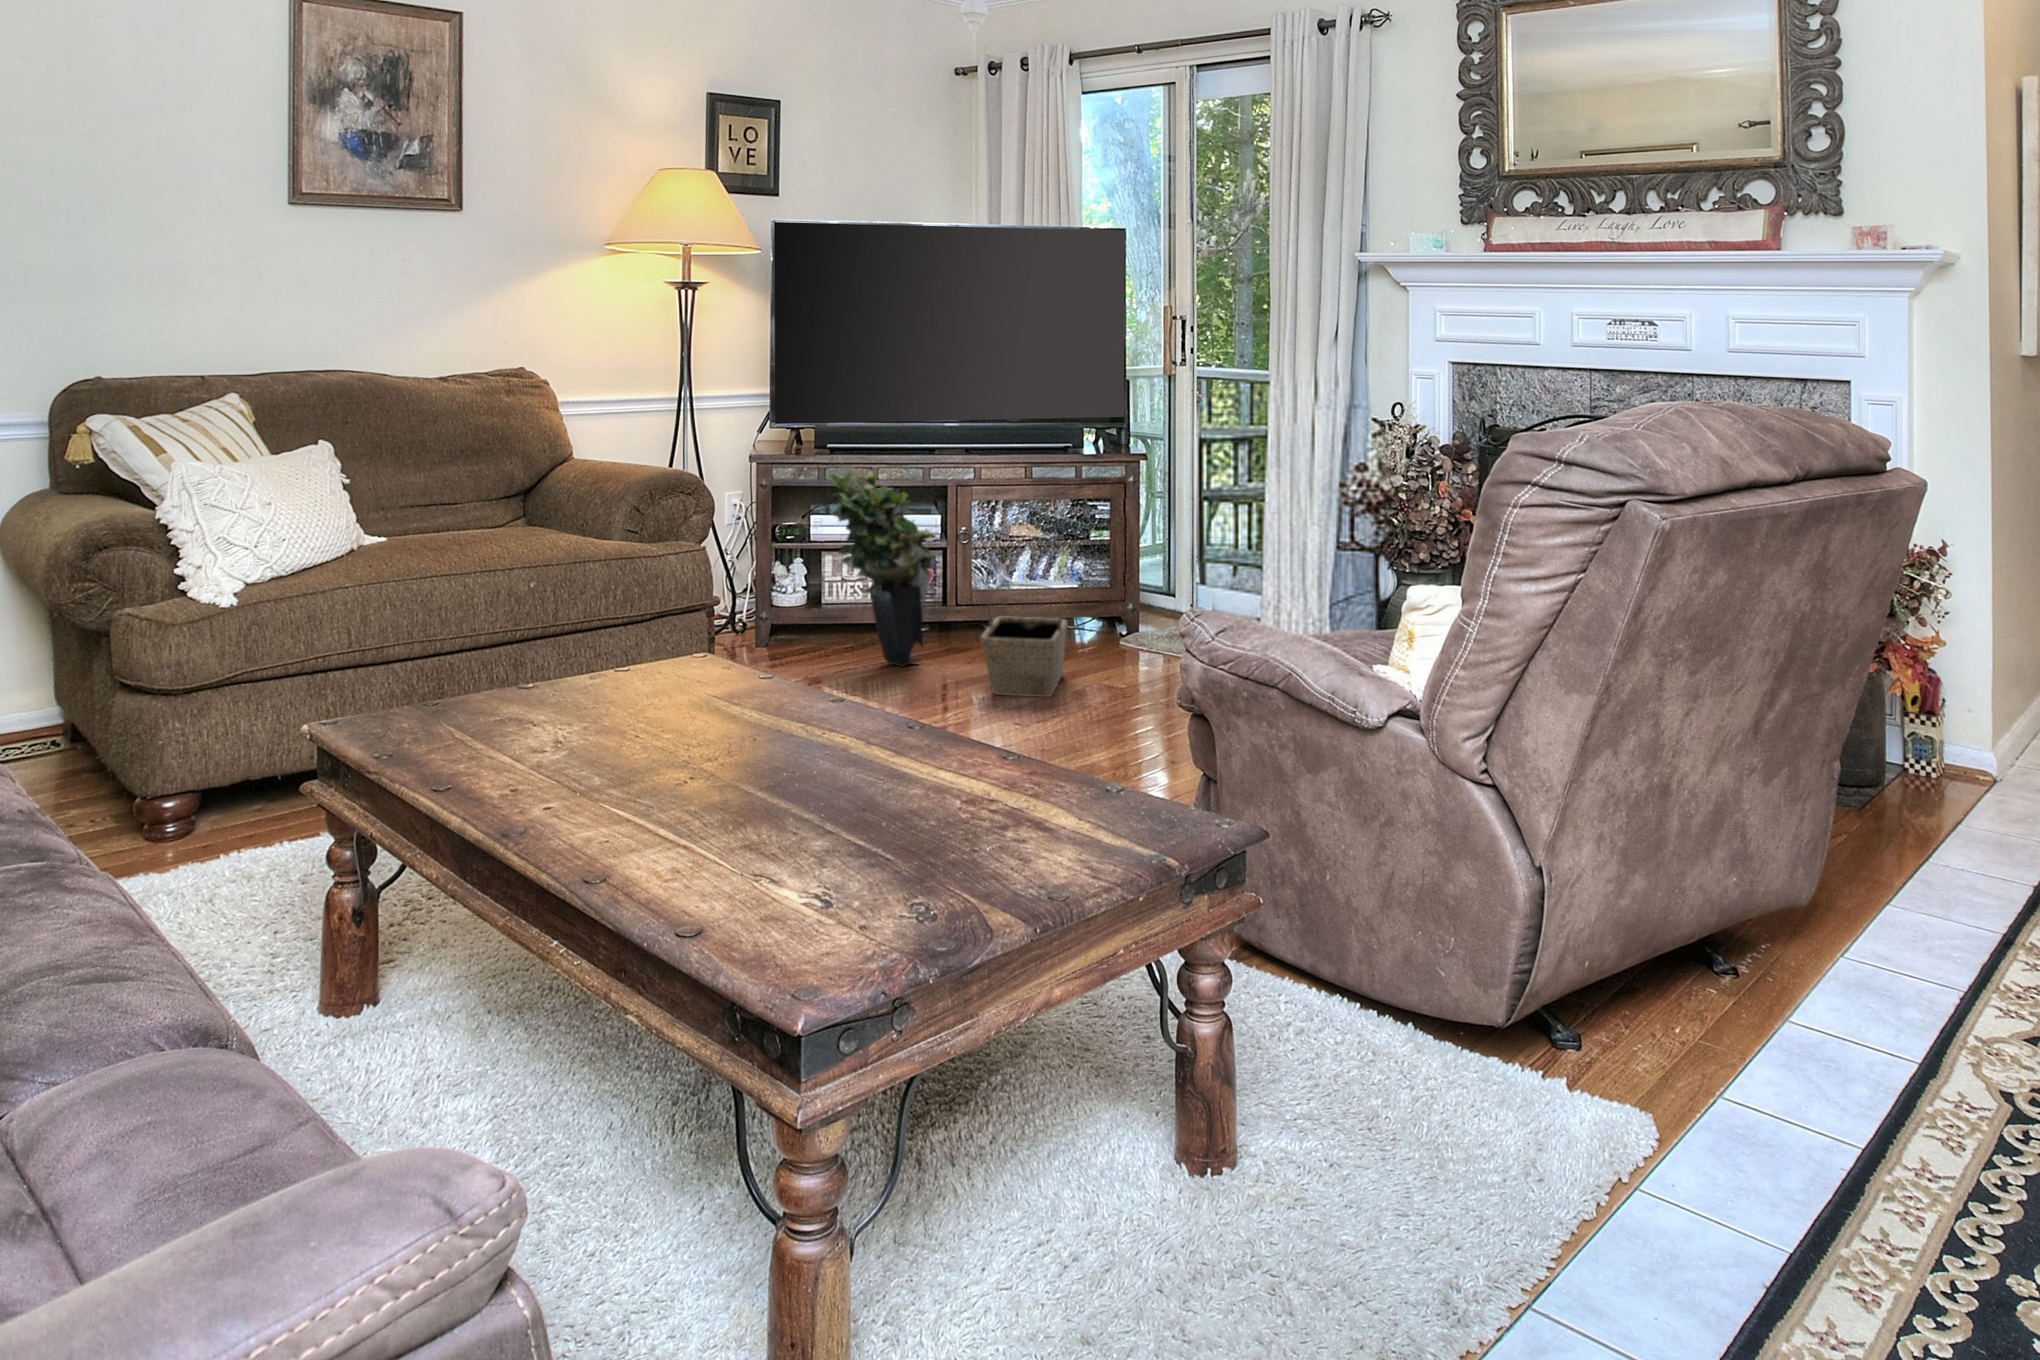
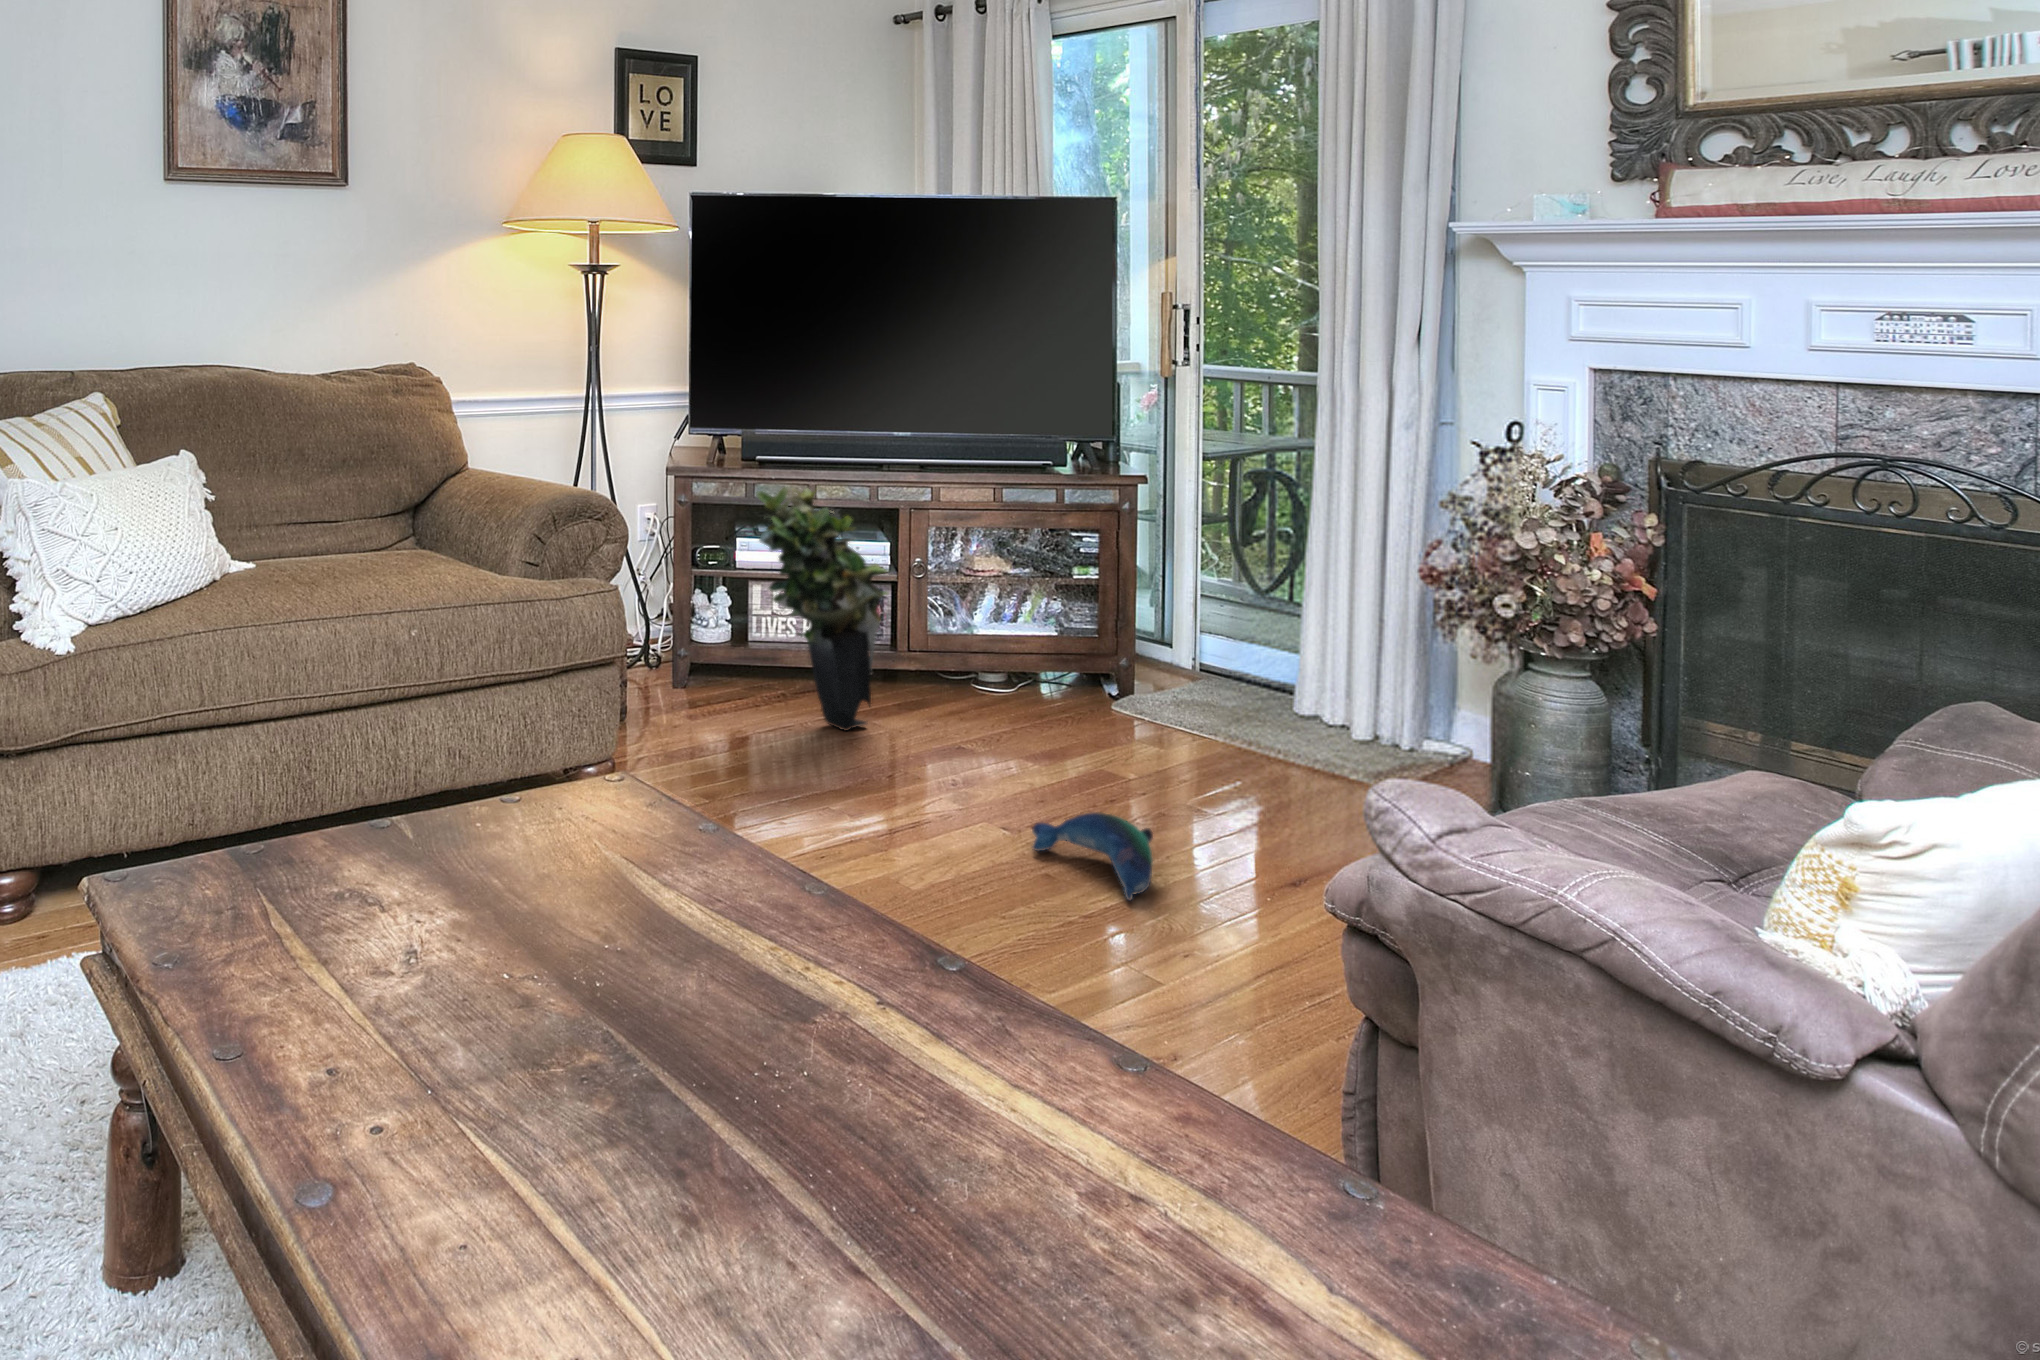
basket: present [980,584,1068,697] -> none [949,644,1059,798]
plush toy: none [1036,692,1121,745] -> present [1032,812,1153,900]

